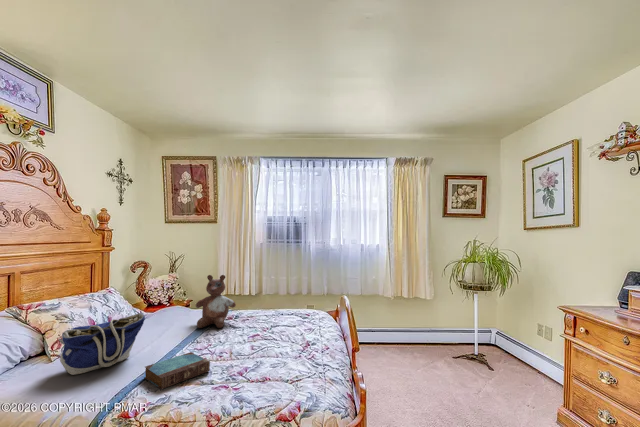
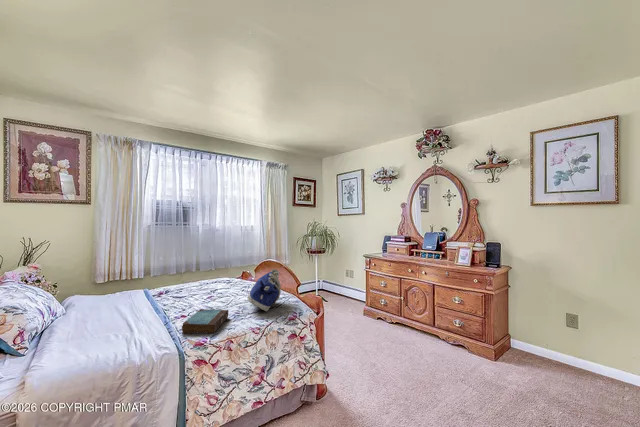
stuffed bear: present [196,275,236,328] -> none [137,251,179,301]
tote bag: present [59,313,145,375] -> present [247,269,281,311]

